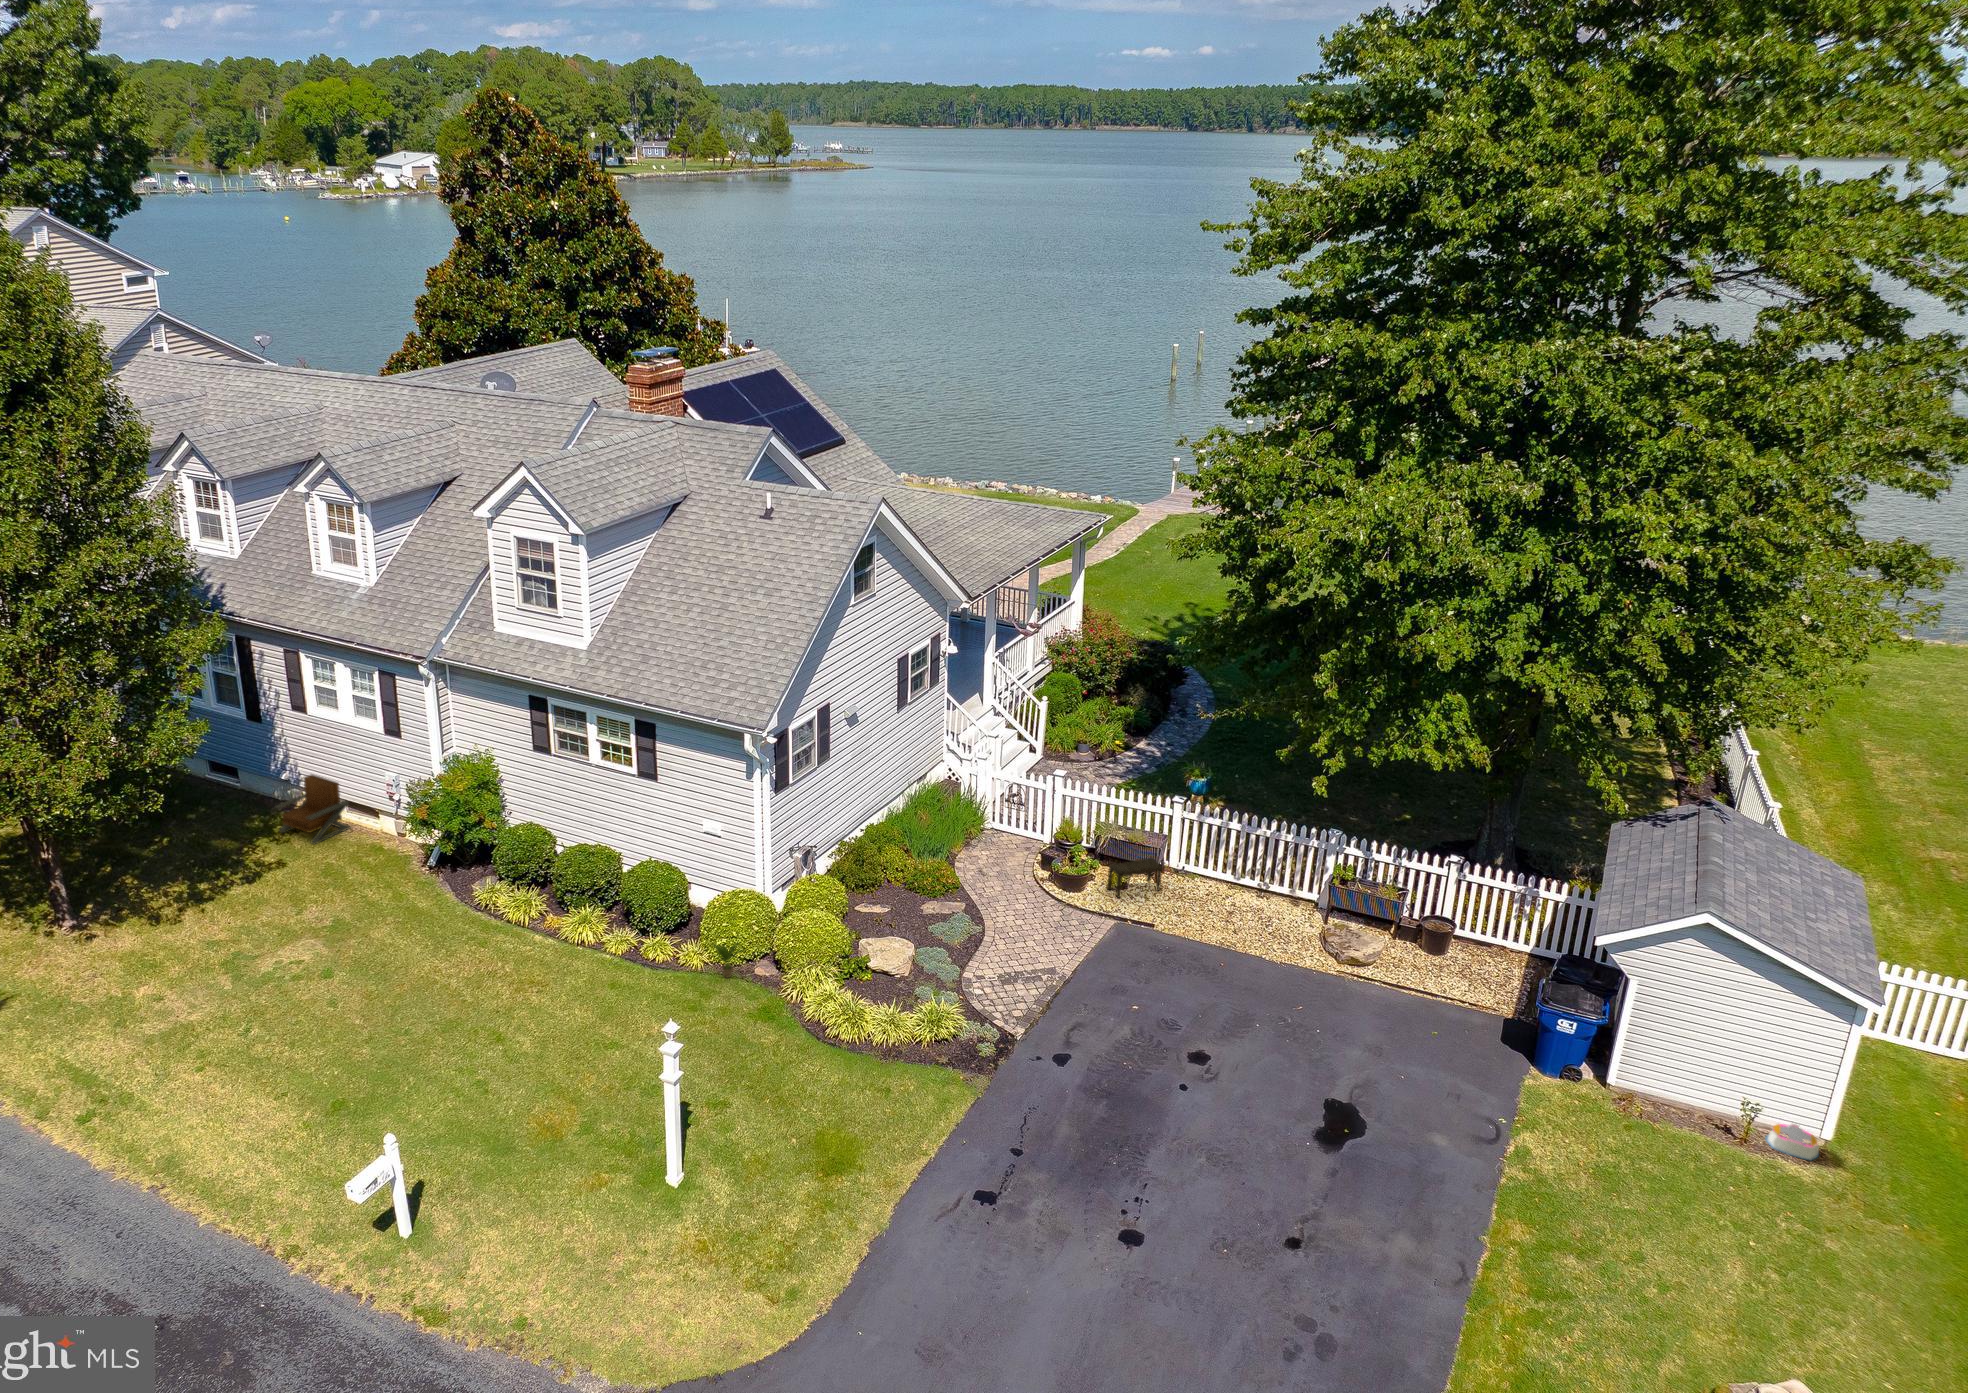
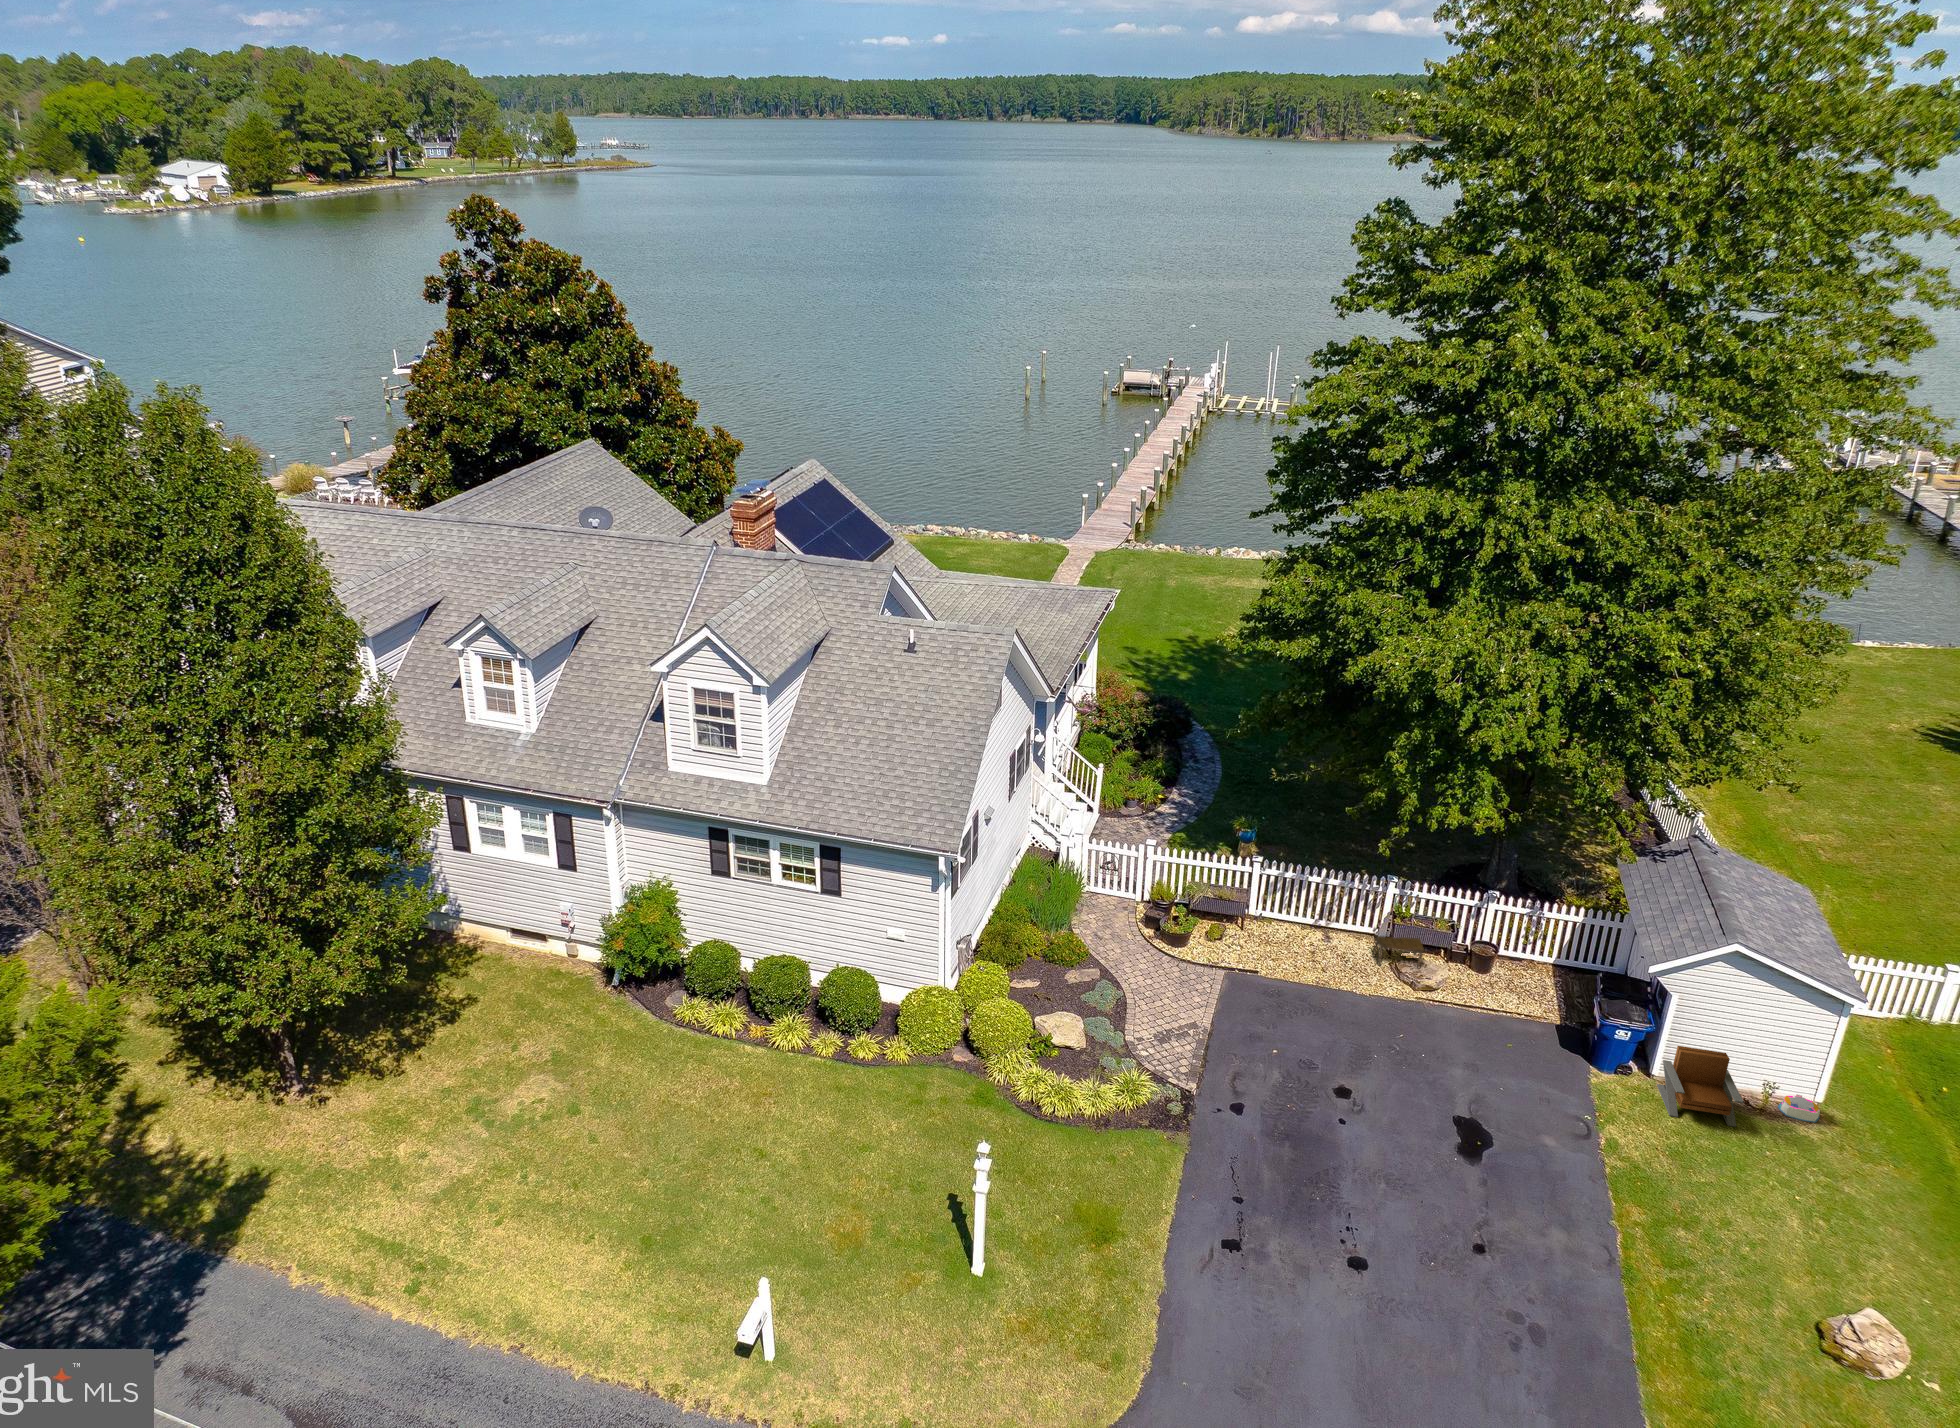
lounge chair: present [275,775,351,844] -> present [1657,1046,1743,1127]
bench: present [1107,858,1163,898] -> present [1373,936,1424,968]
potted plant: present [713,942,743,978] -> none [920,1033,949,1066]

